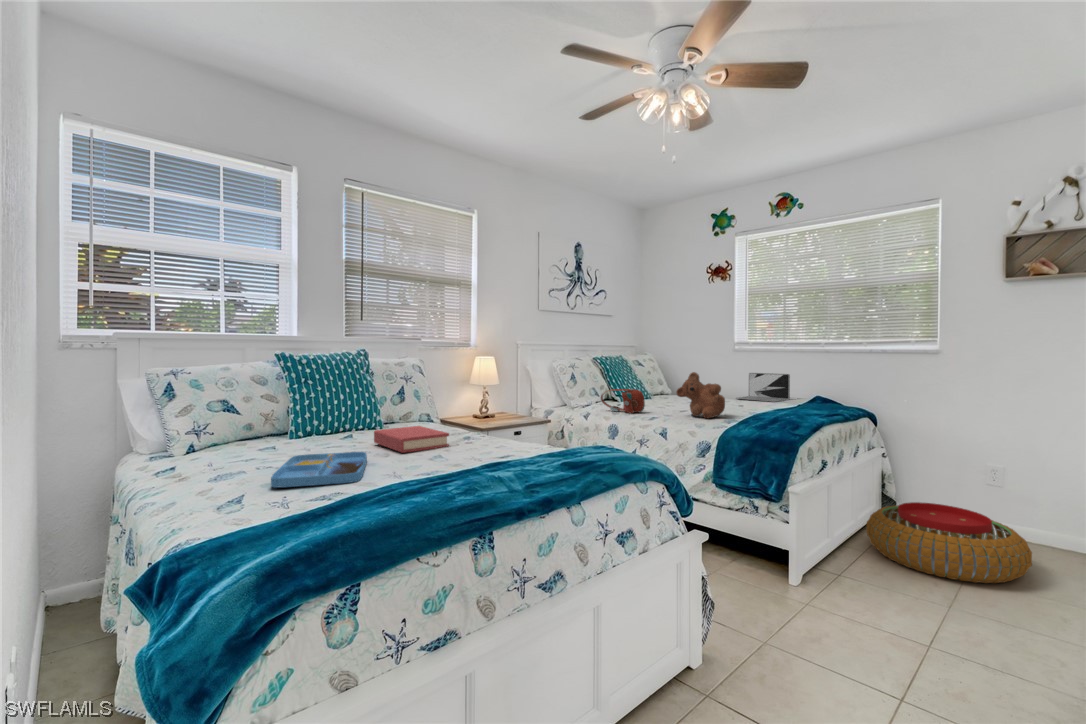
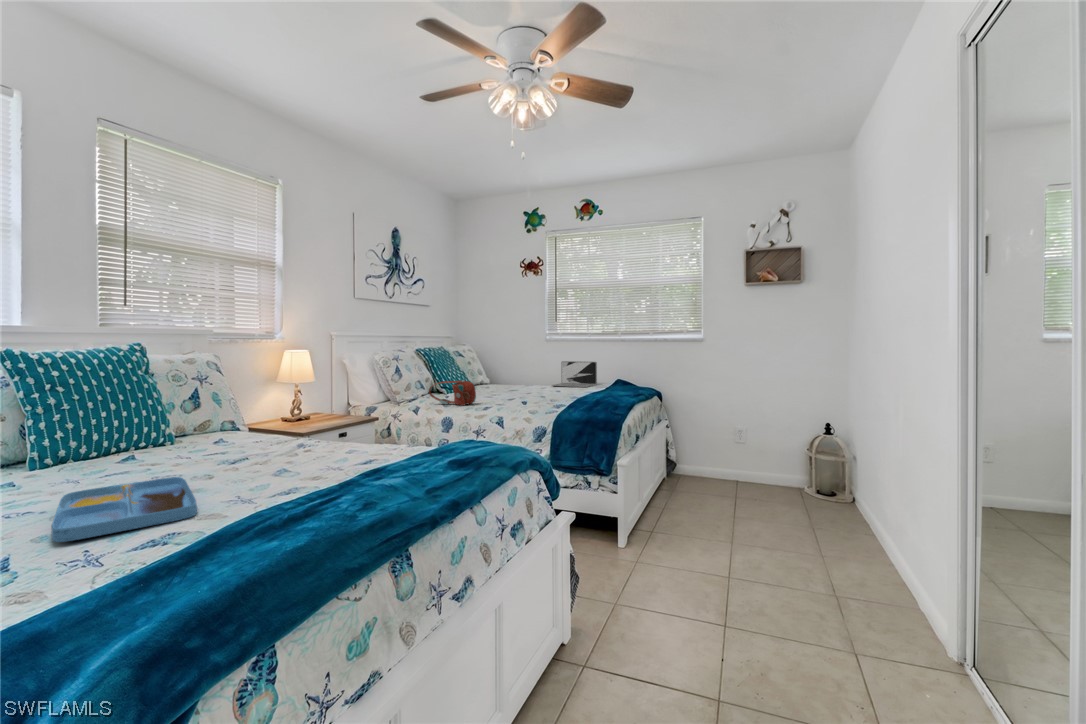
teddy bear: present [676,372,725,418] -> none [509,362,555,406]
hardback book: present [374,426,449,453] -> none [176,437,289,472]
pouf: present [866,502,1032,583] -> none [665,464,774,522]

